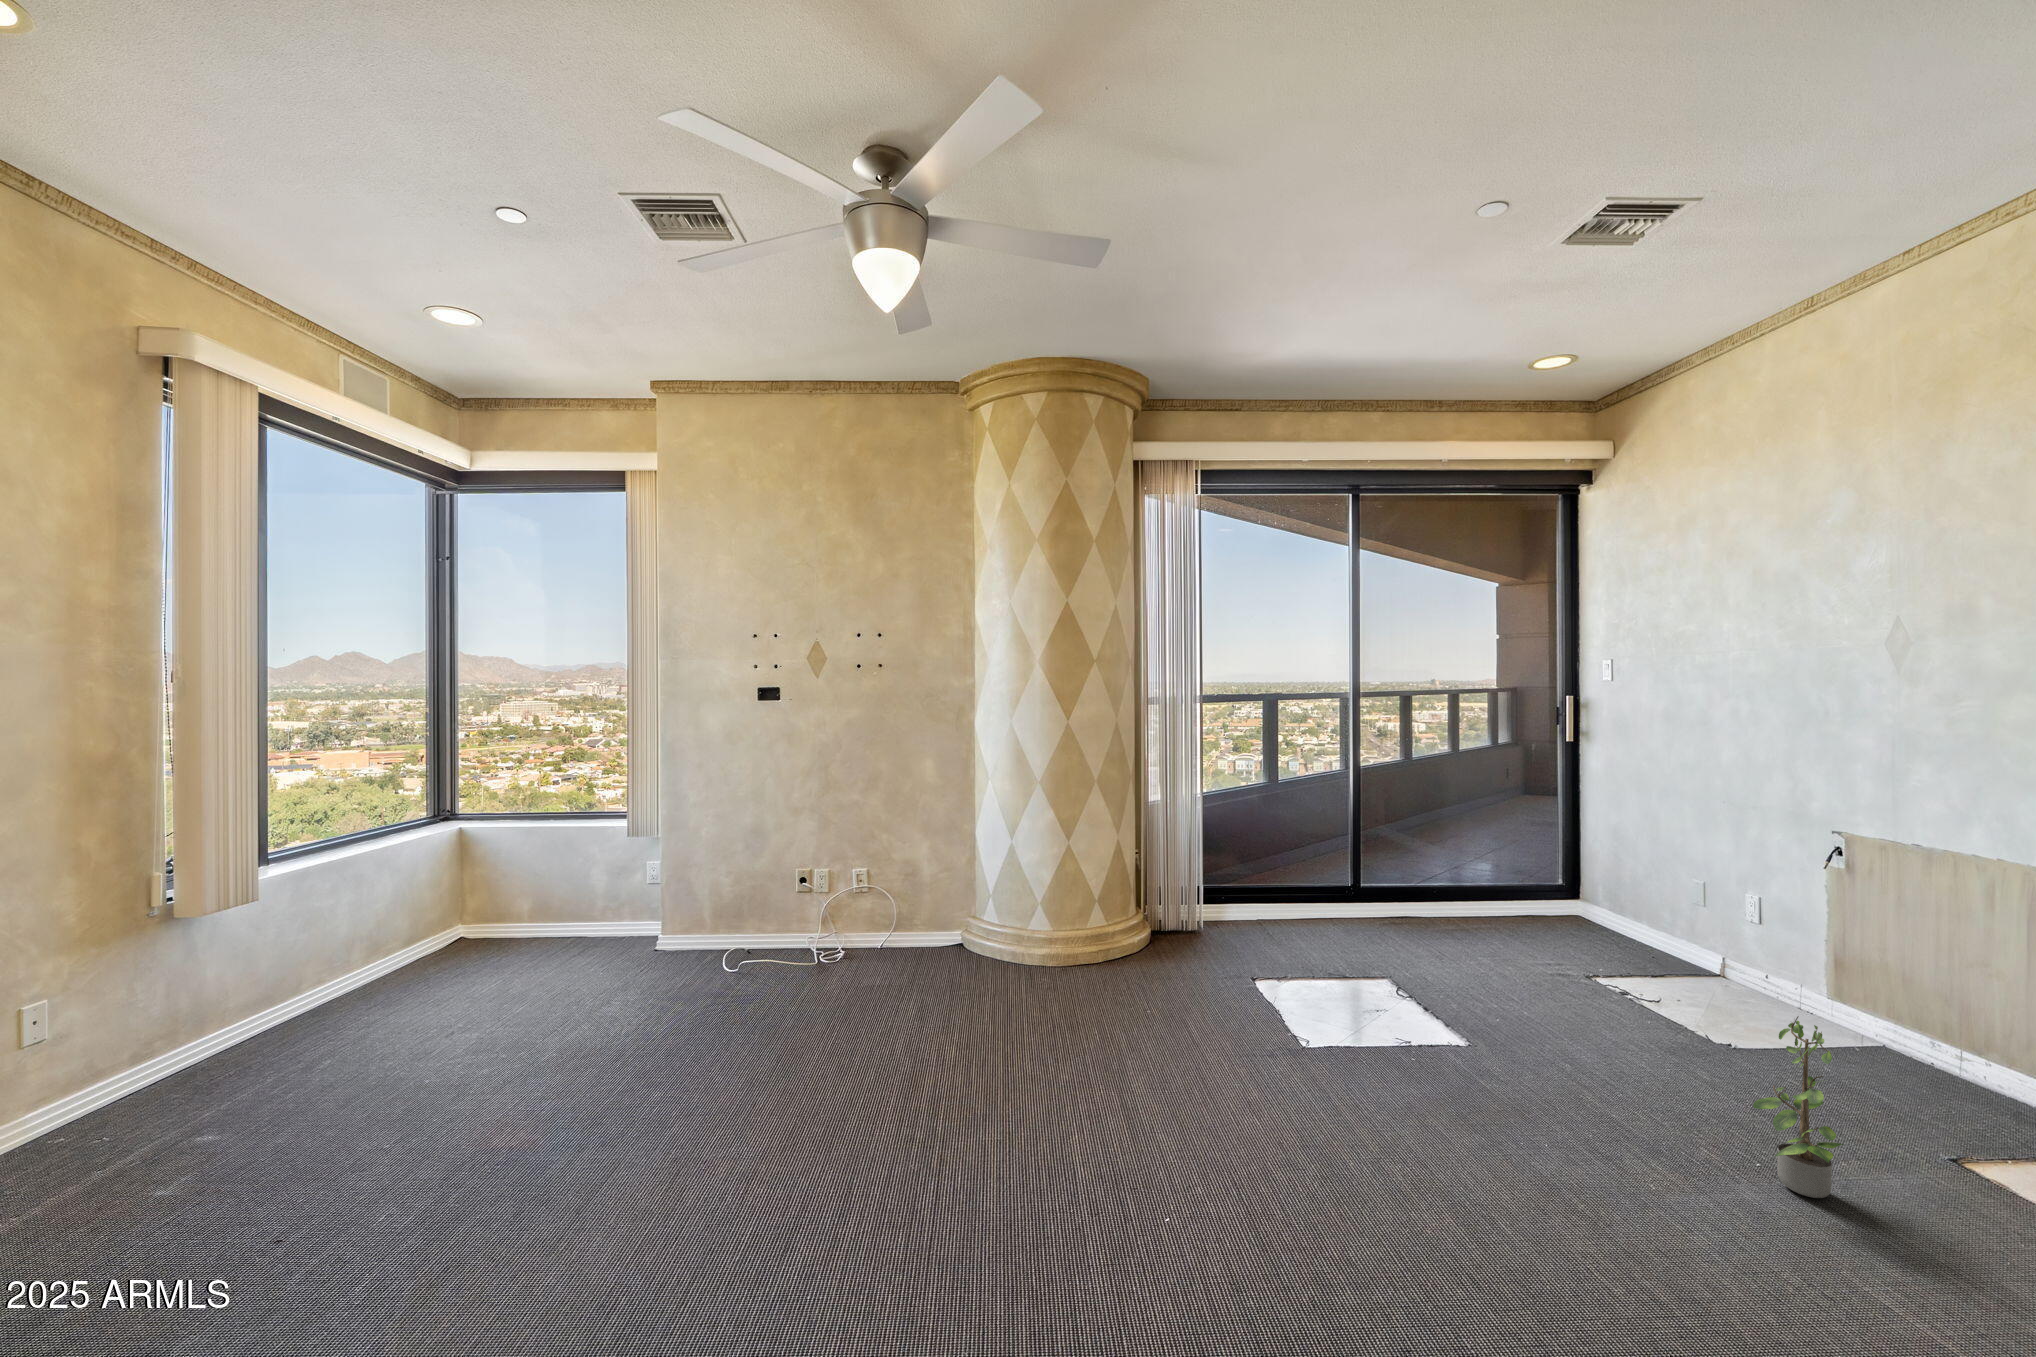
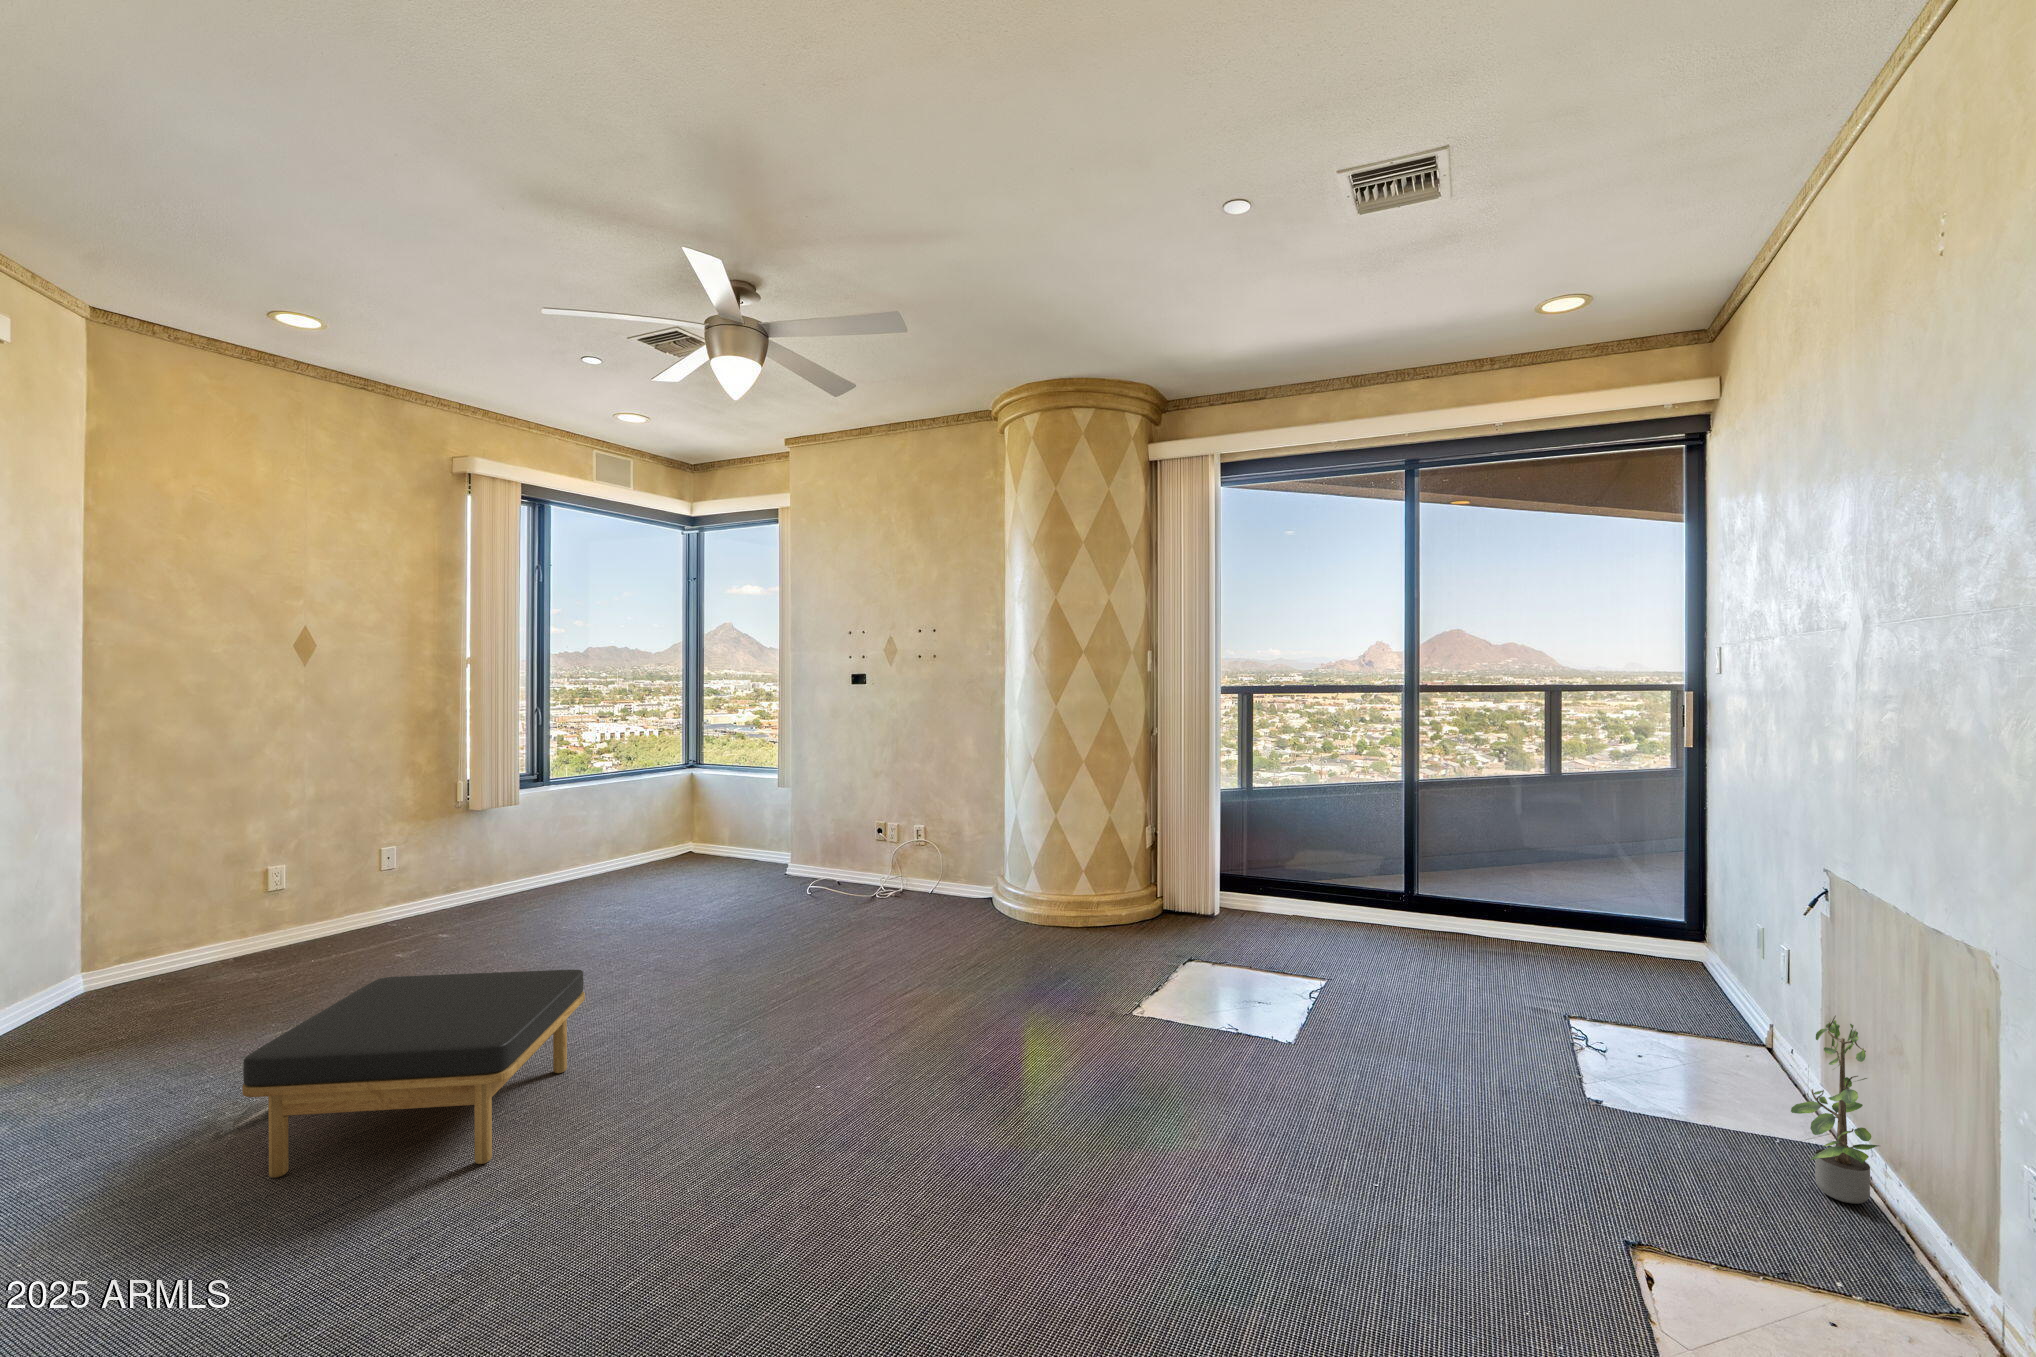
ottoman: none [256,957,599,1166] -> present [243,970,585,1178]

